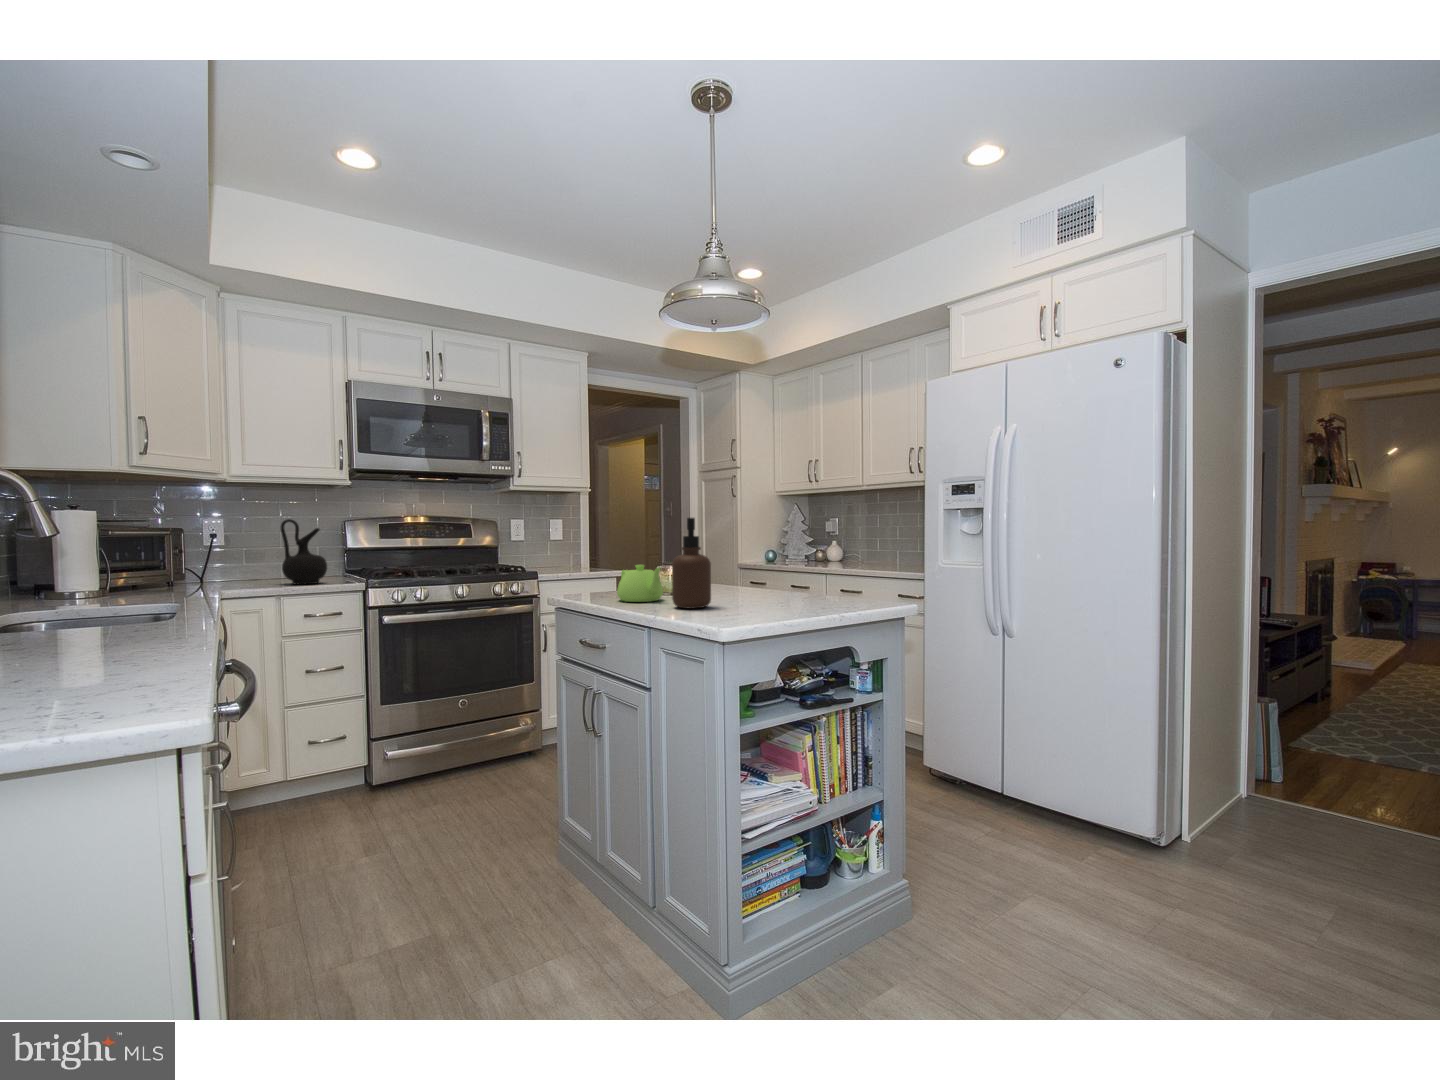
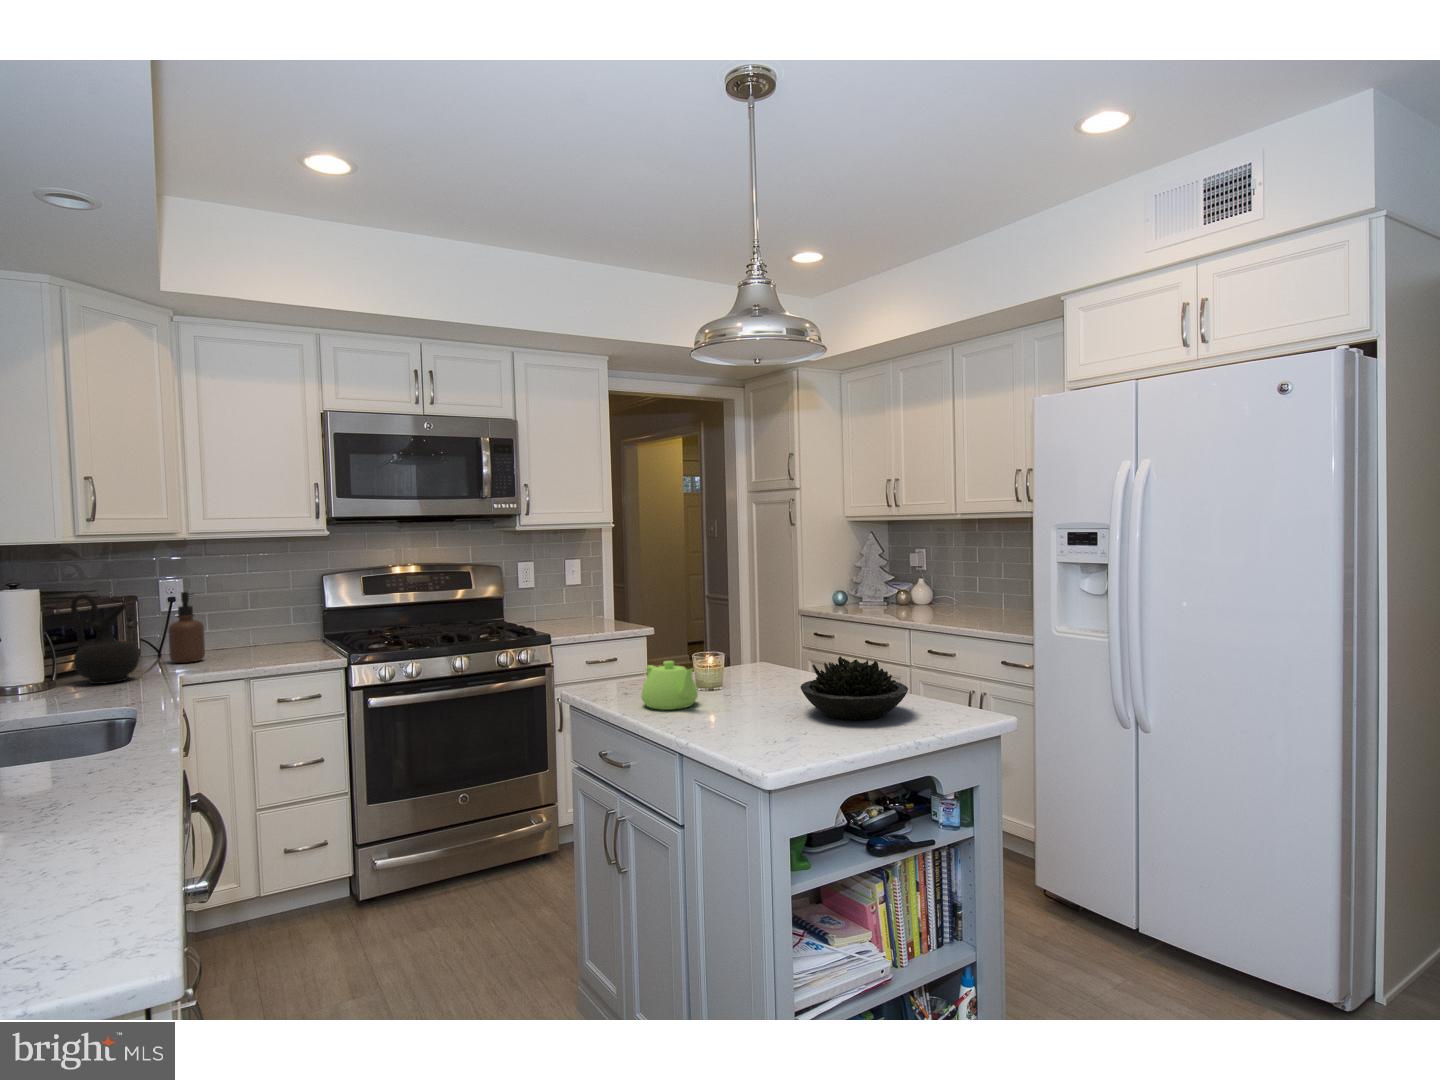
soap dispenser: present [672,518,711,609] -> present [168,592,205,663]
ceramic jug: present [281,519,327,584] -> present [71,594,139,684]
succulent plant: none [747,559,832,606] -> present [800,656,908,720]

